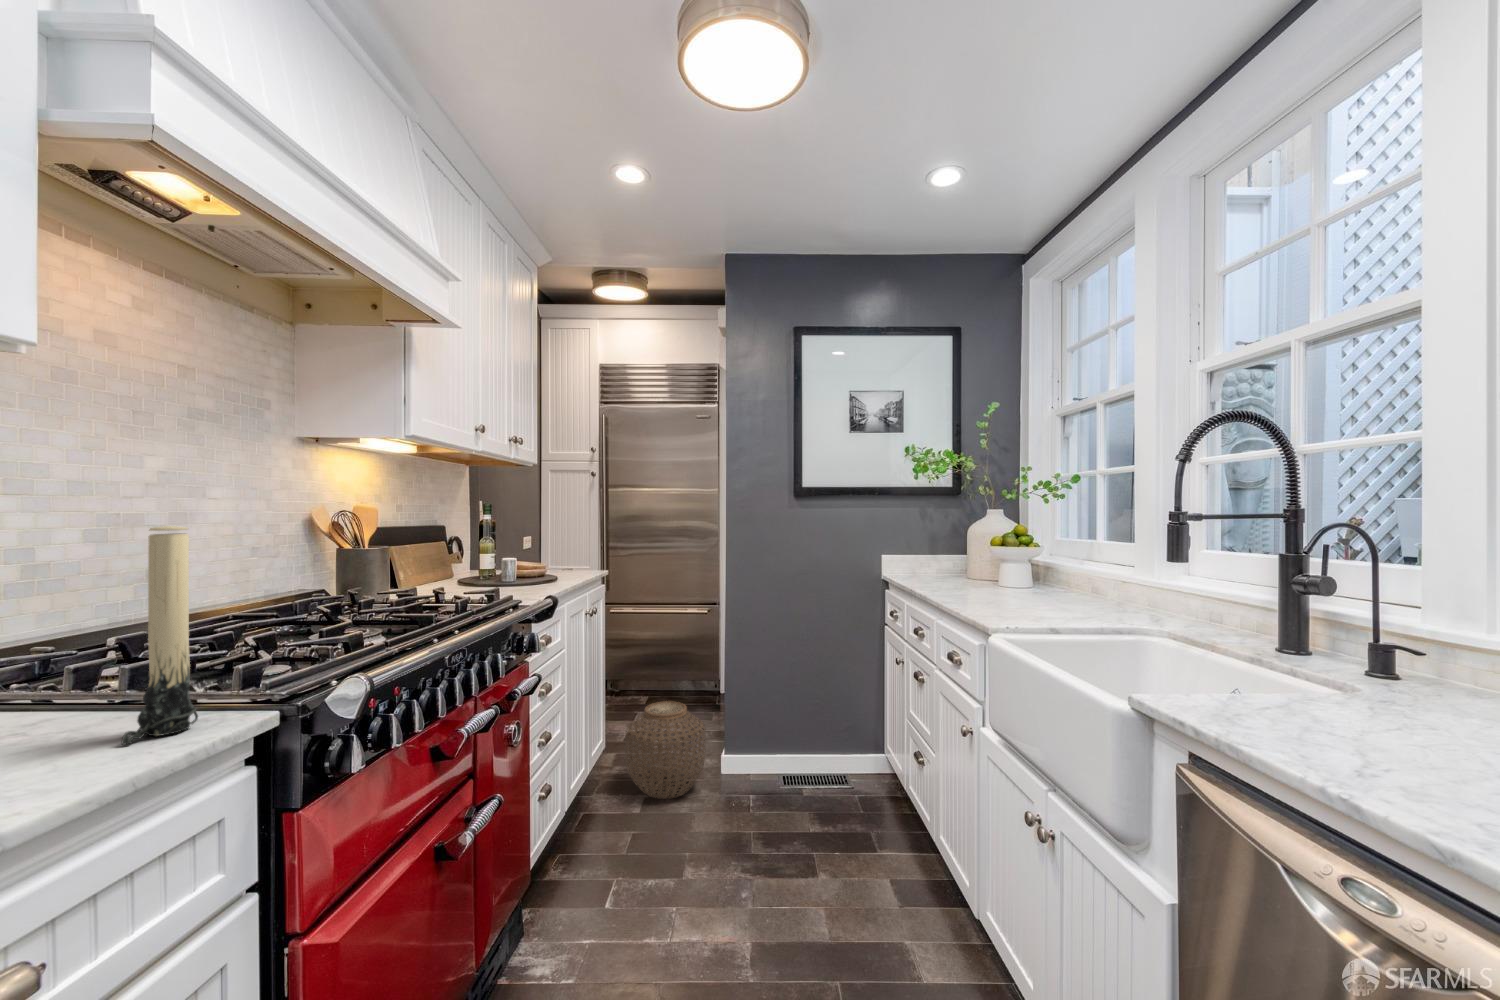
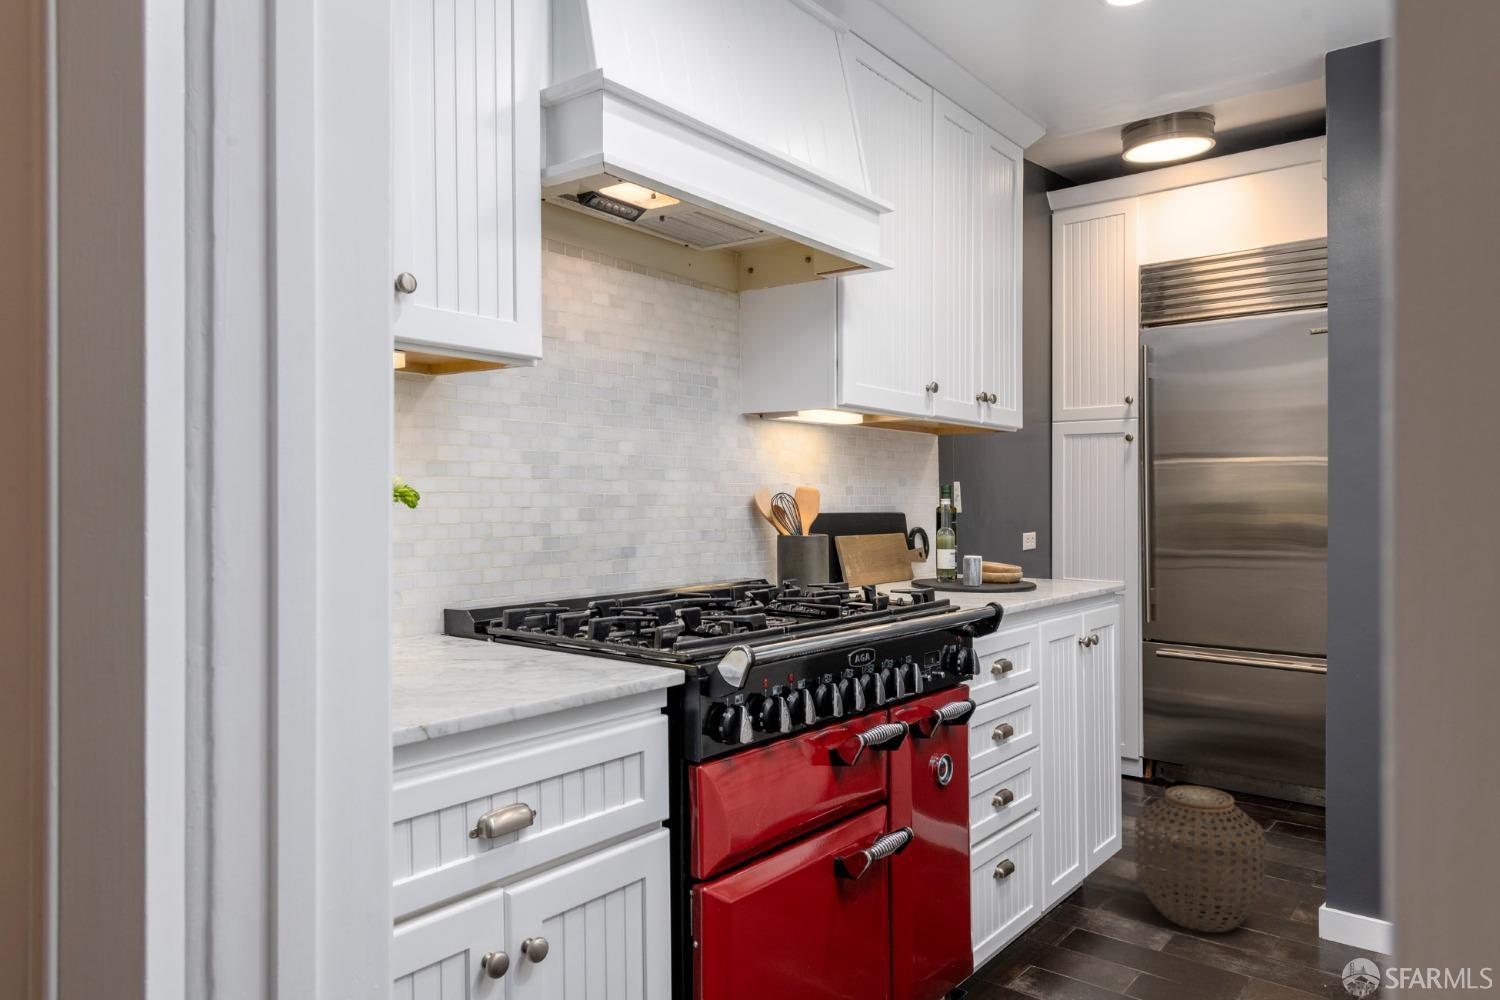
candle: present [122,526,198,745] -> none [584,507,630,677]

